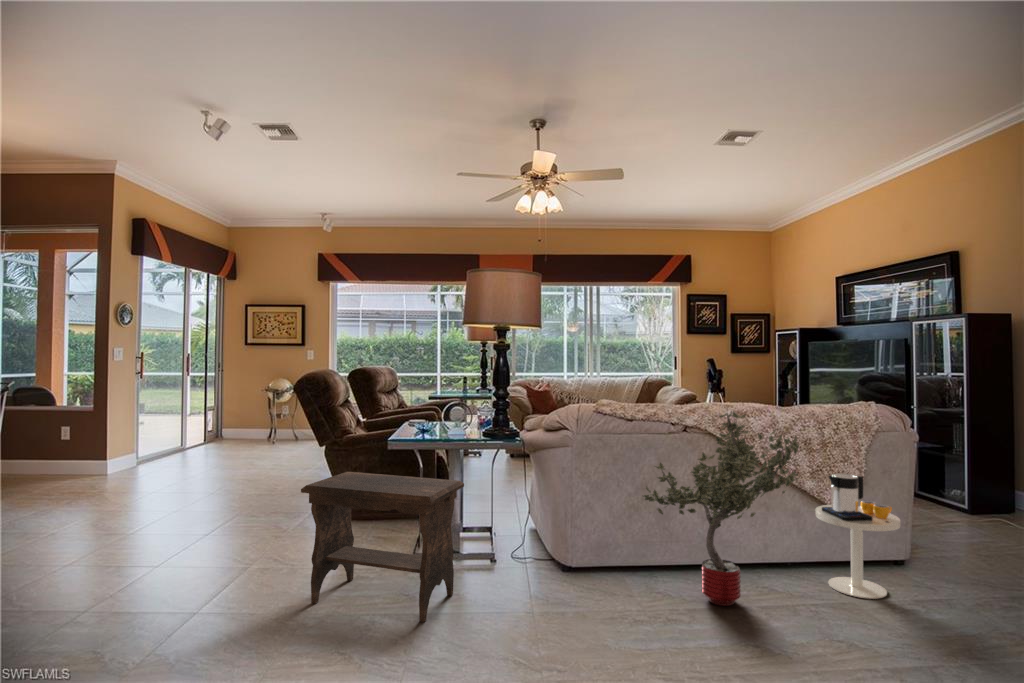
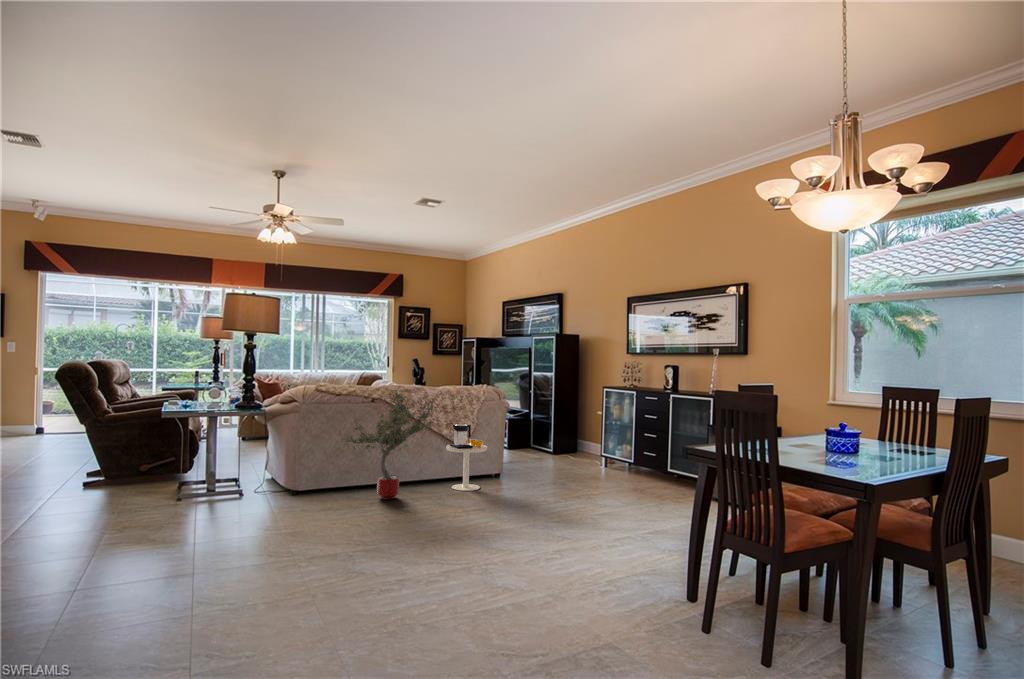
footstool: present [301,472,464,622] -> none [100,434,224,522]

